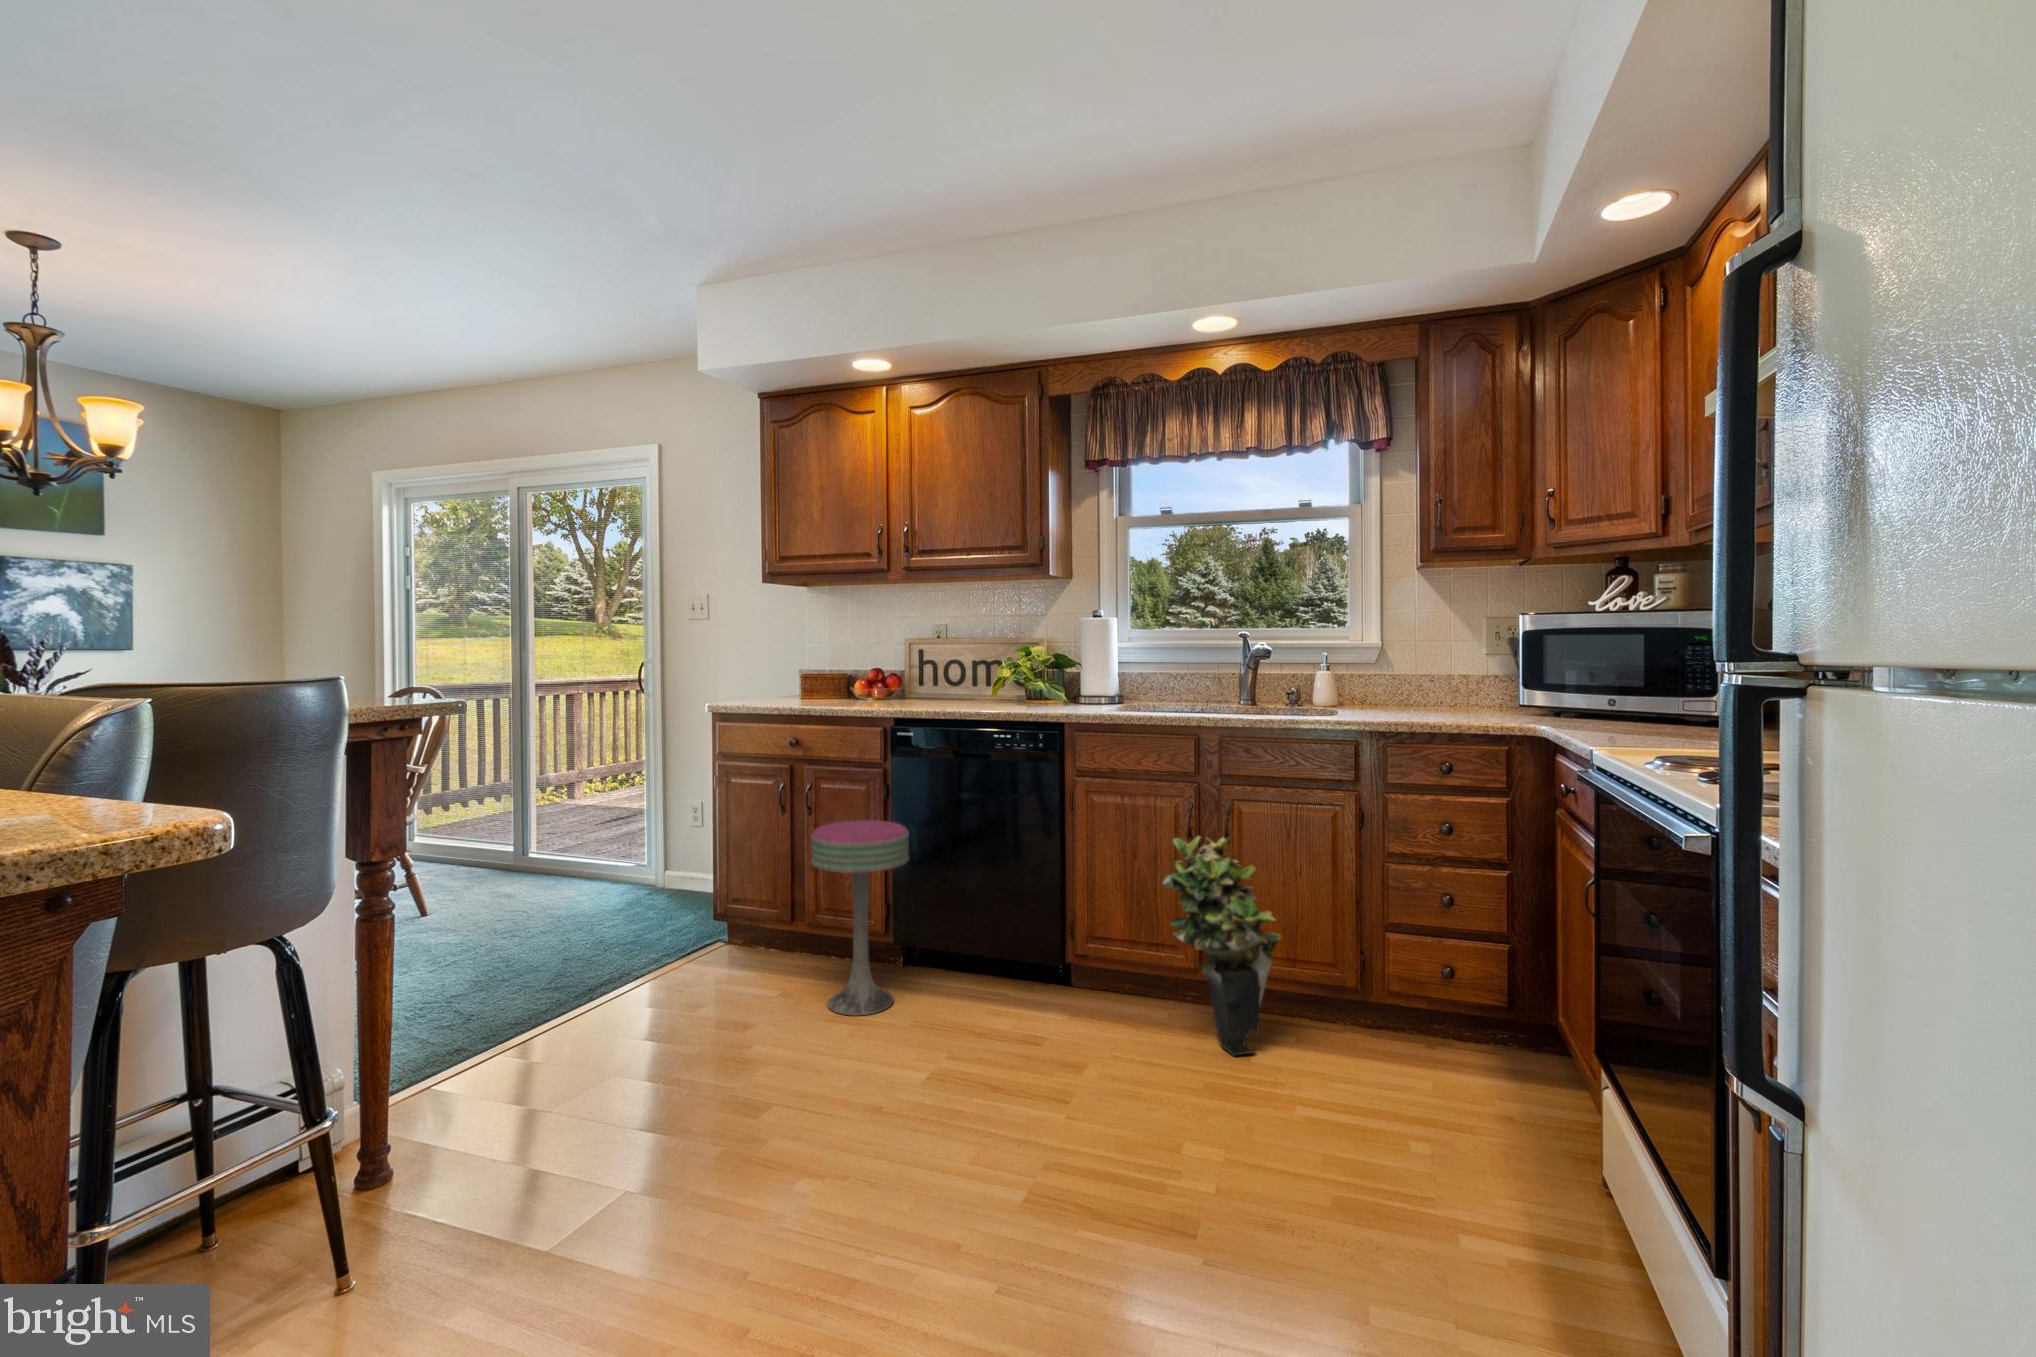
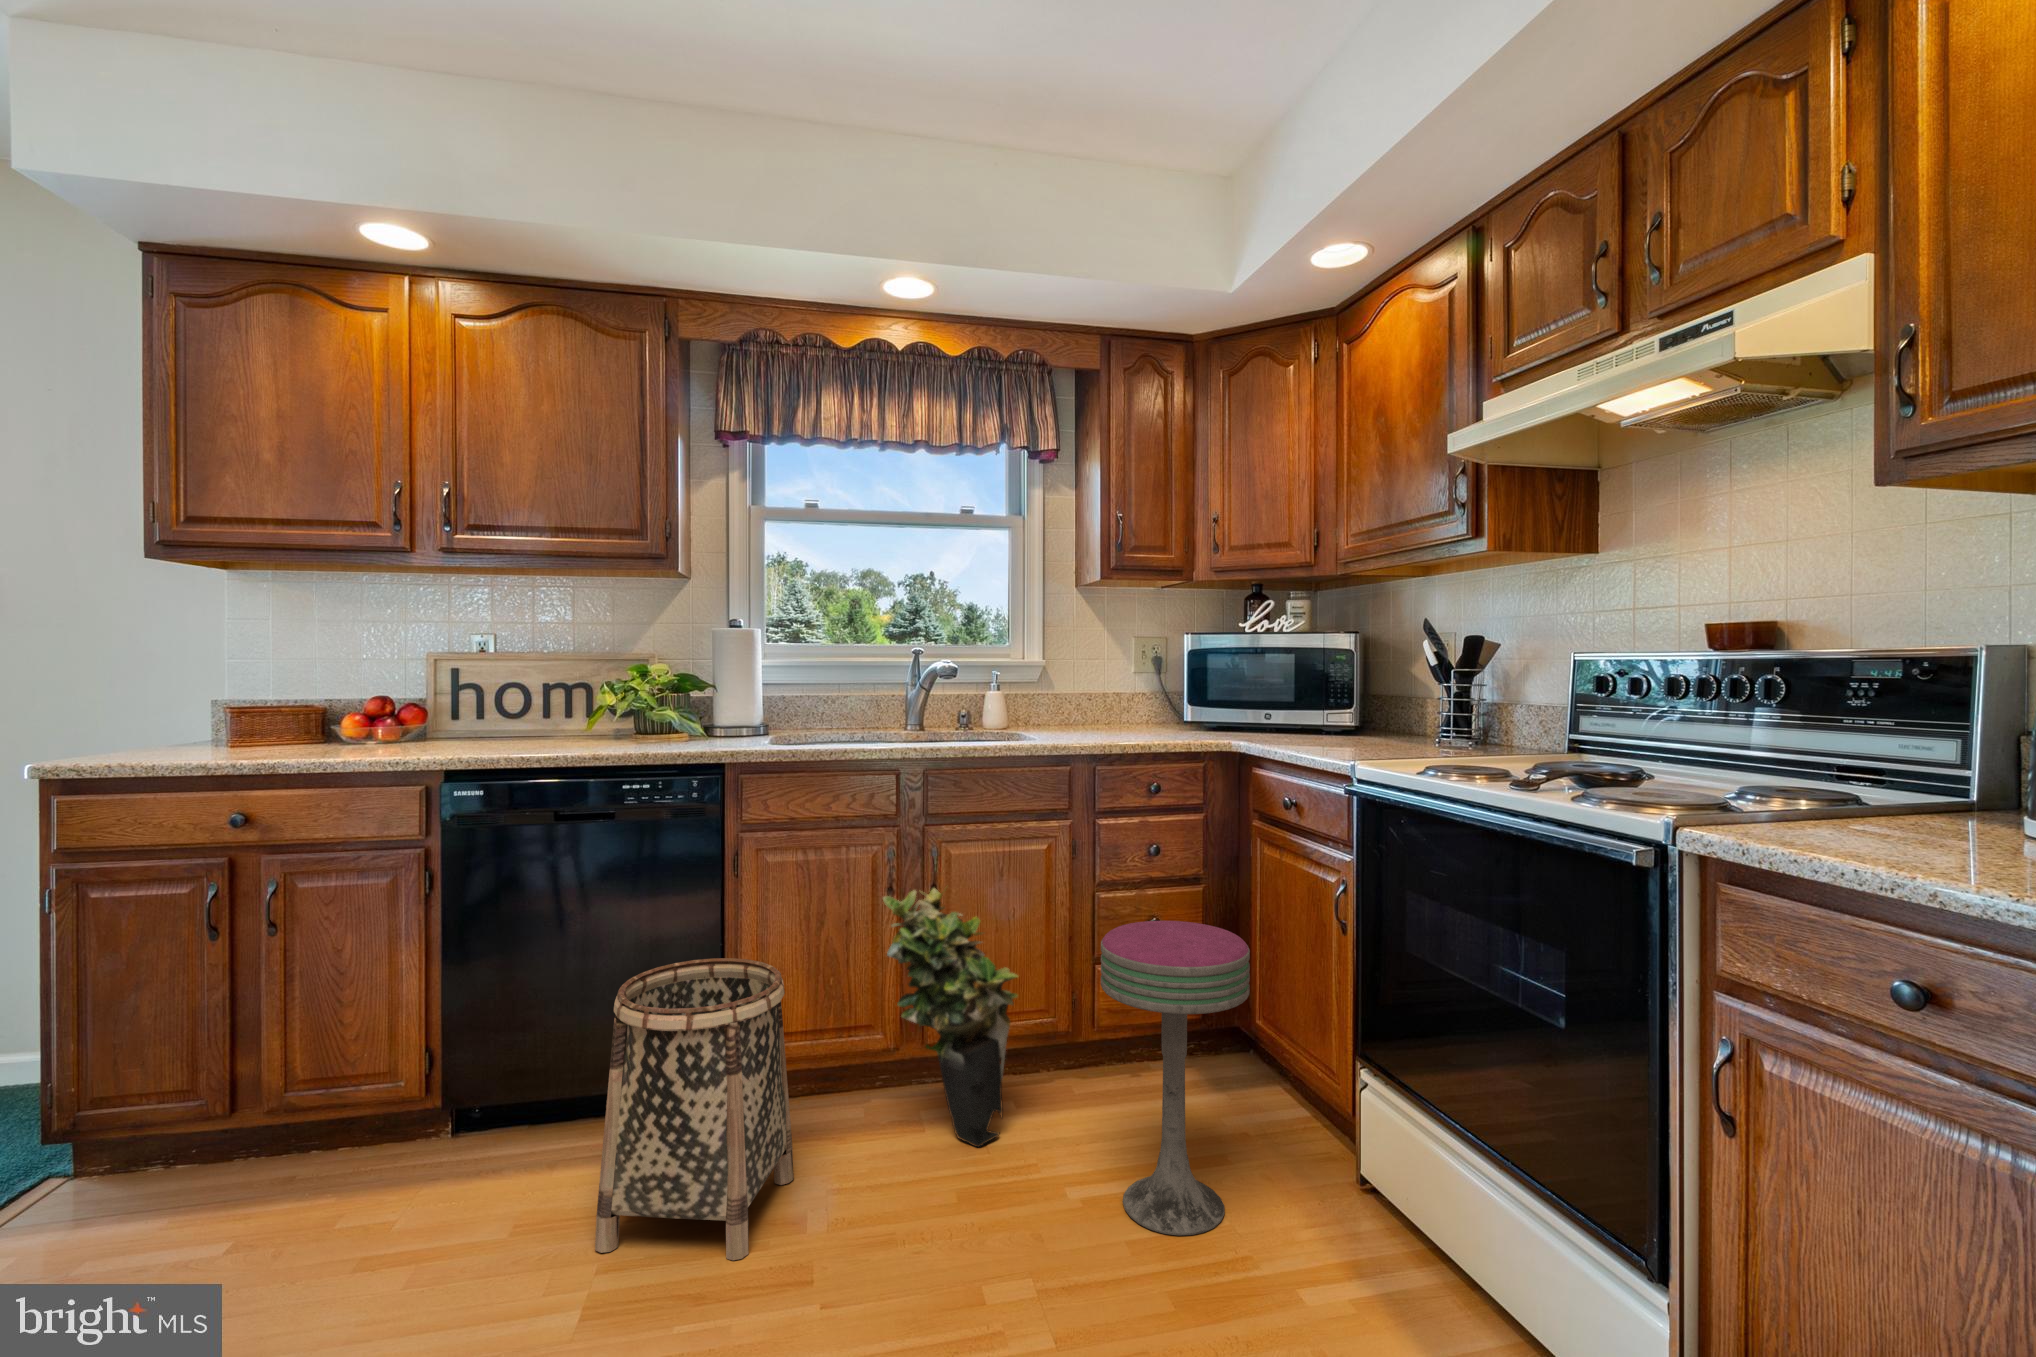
bar stool: present [811,820,909,1016] -> present [1101,921,1250,1236]
basket: none [942,863,1084,1074] -> present [595,958,794,1260]

